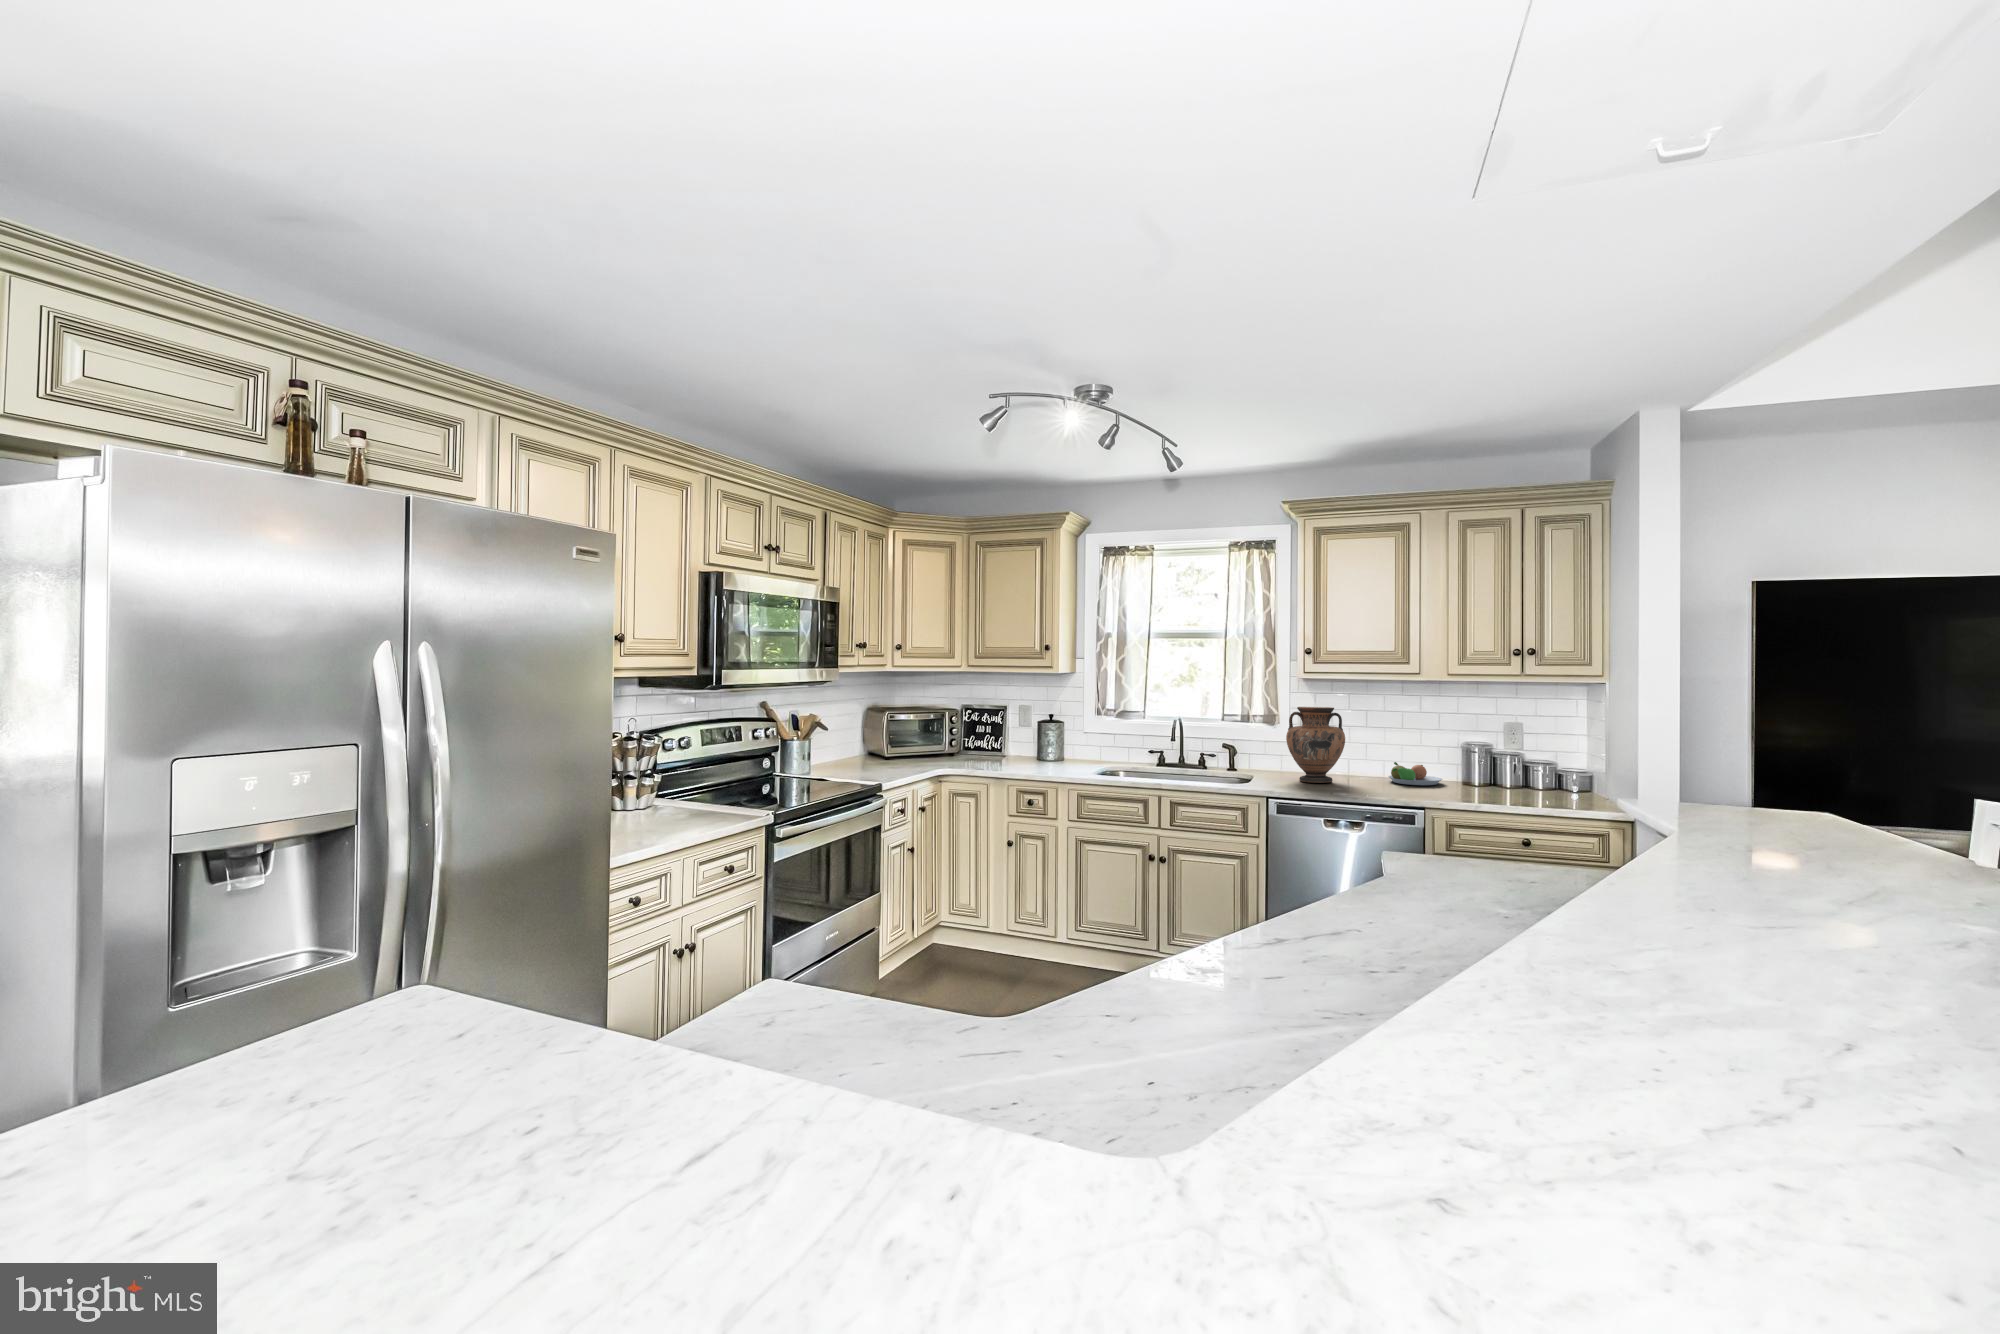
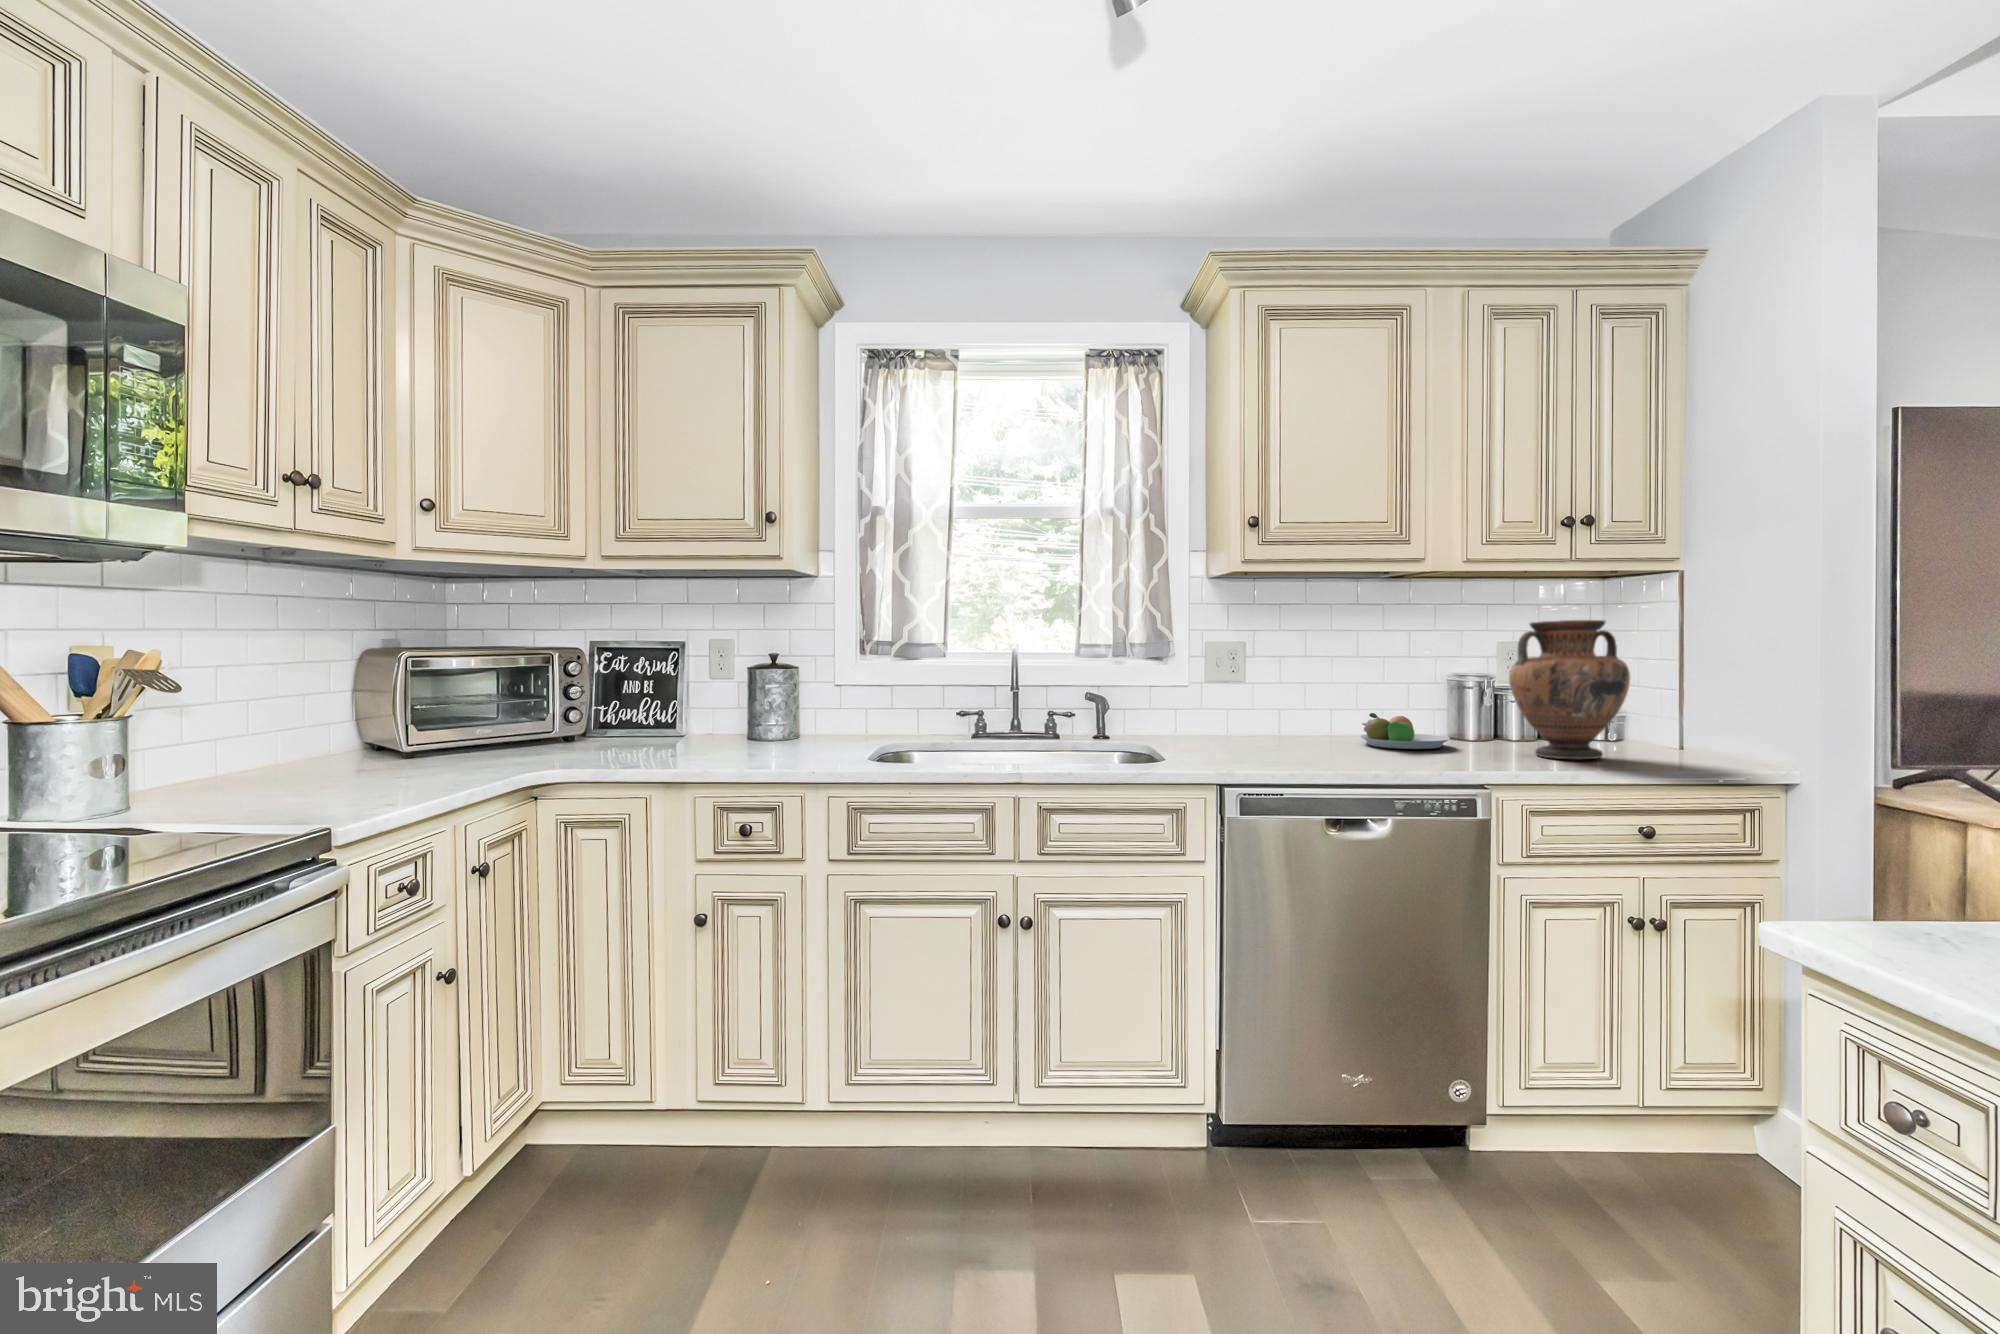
vase: present [1286,707,1345,783] -> present [1509,620,1630,759]

